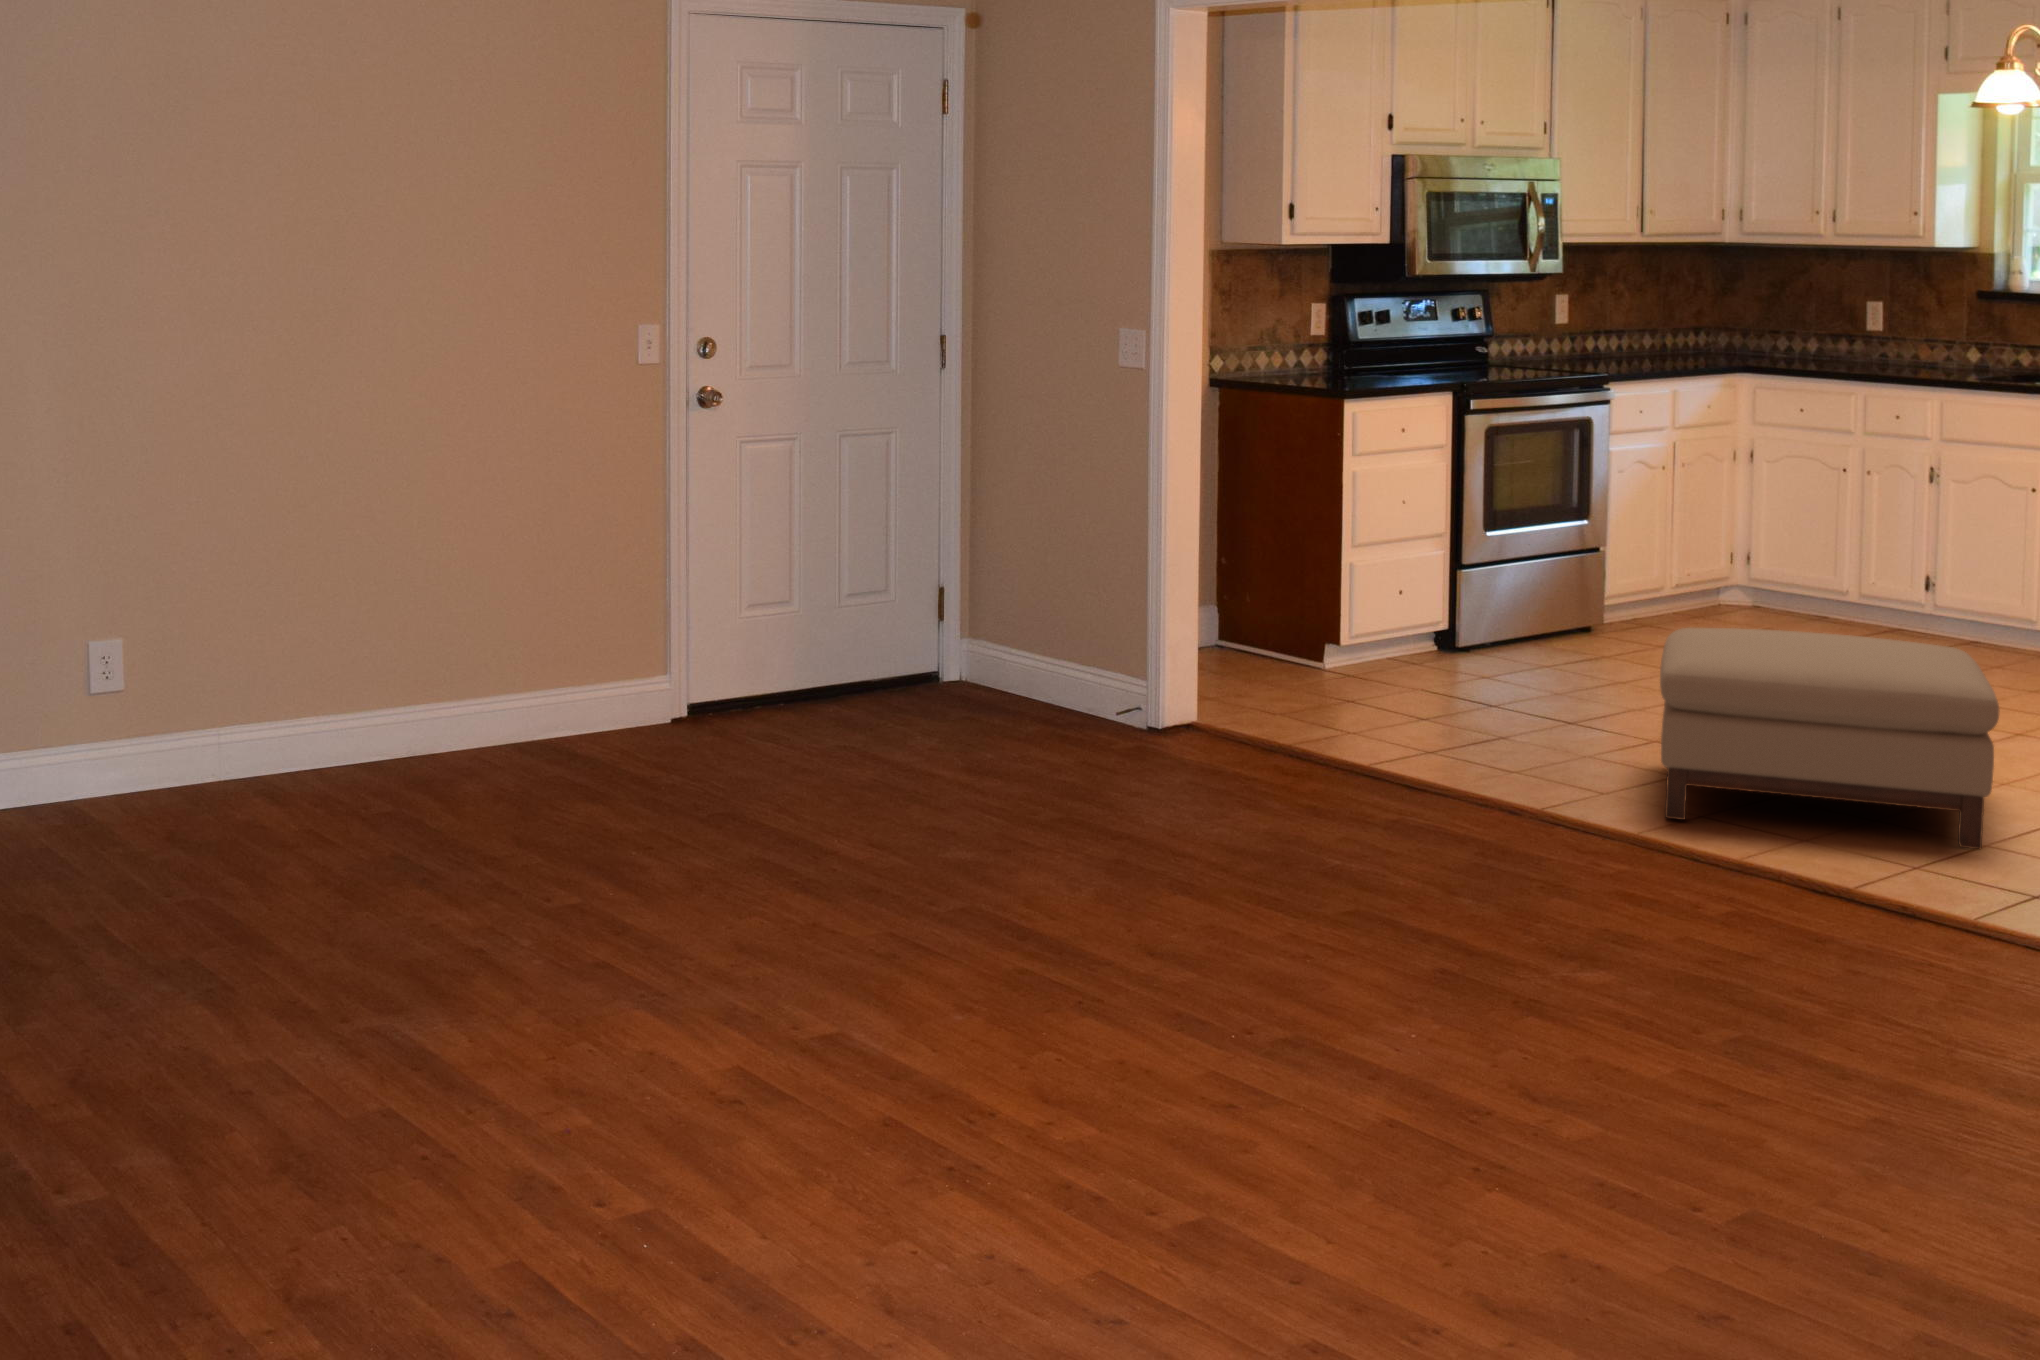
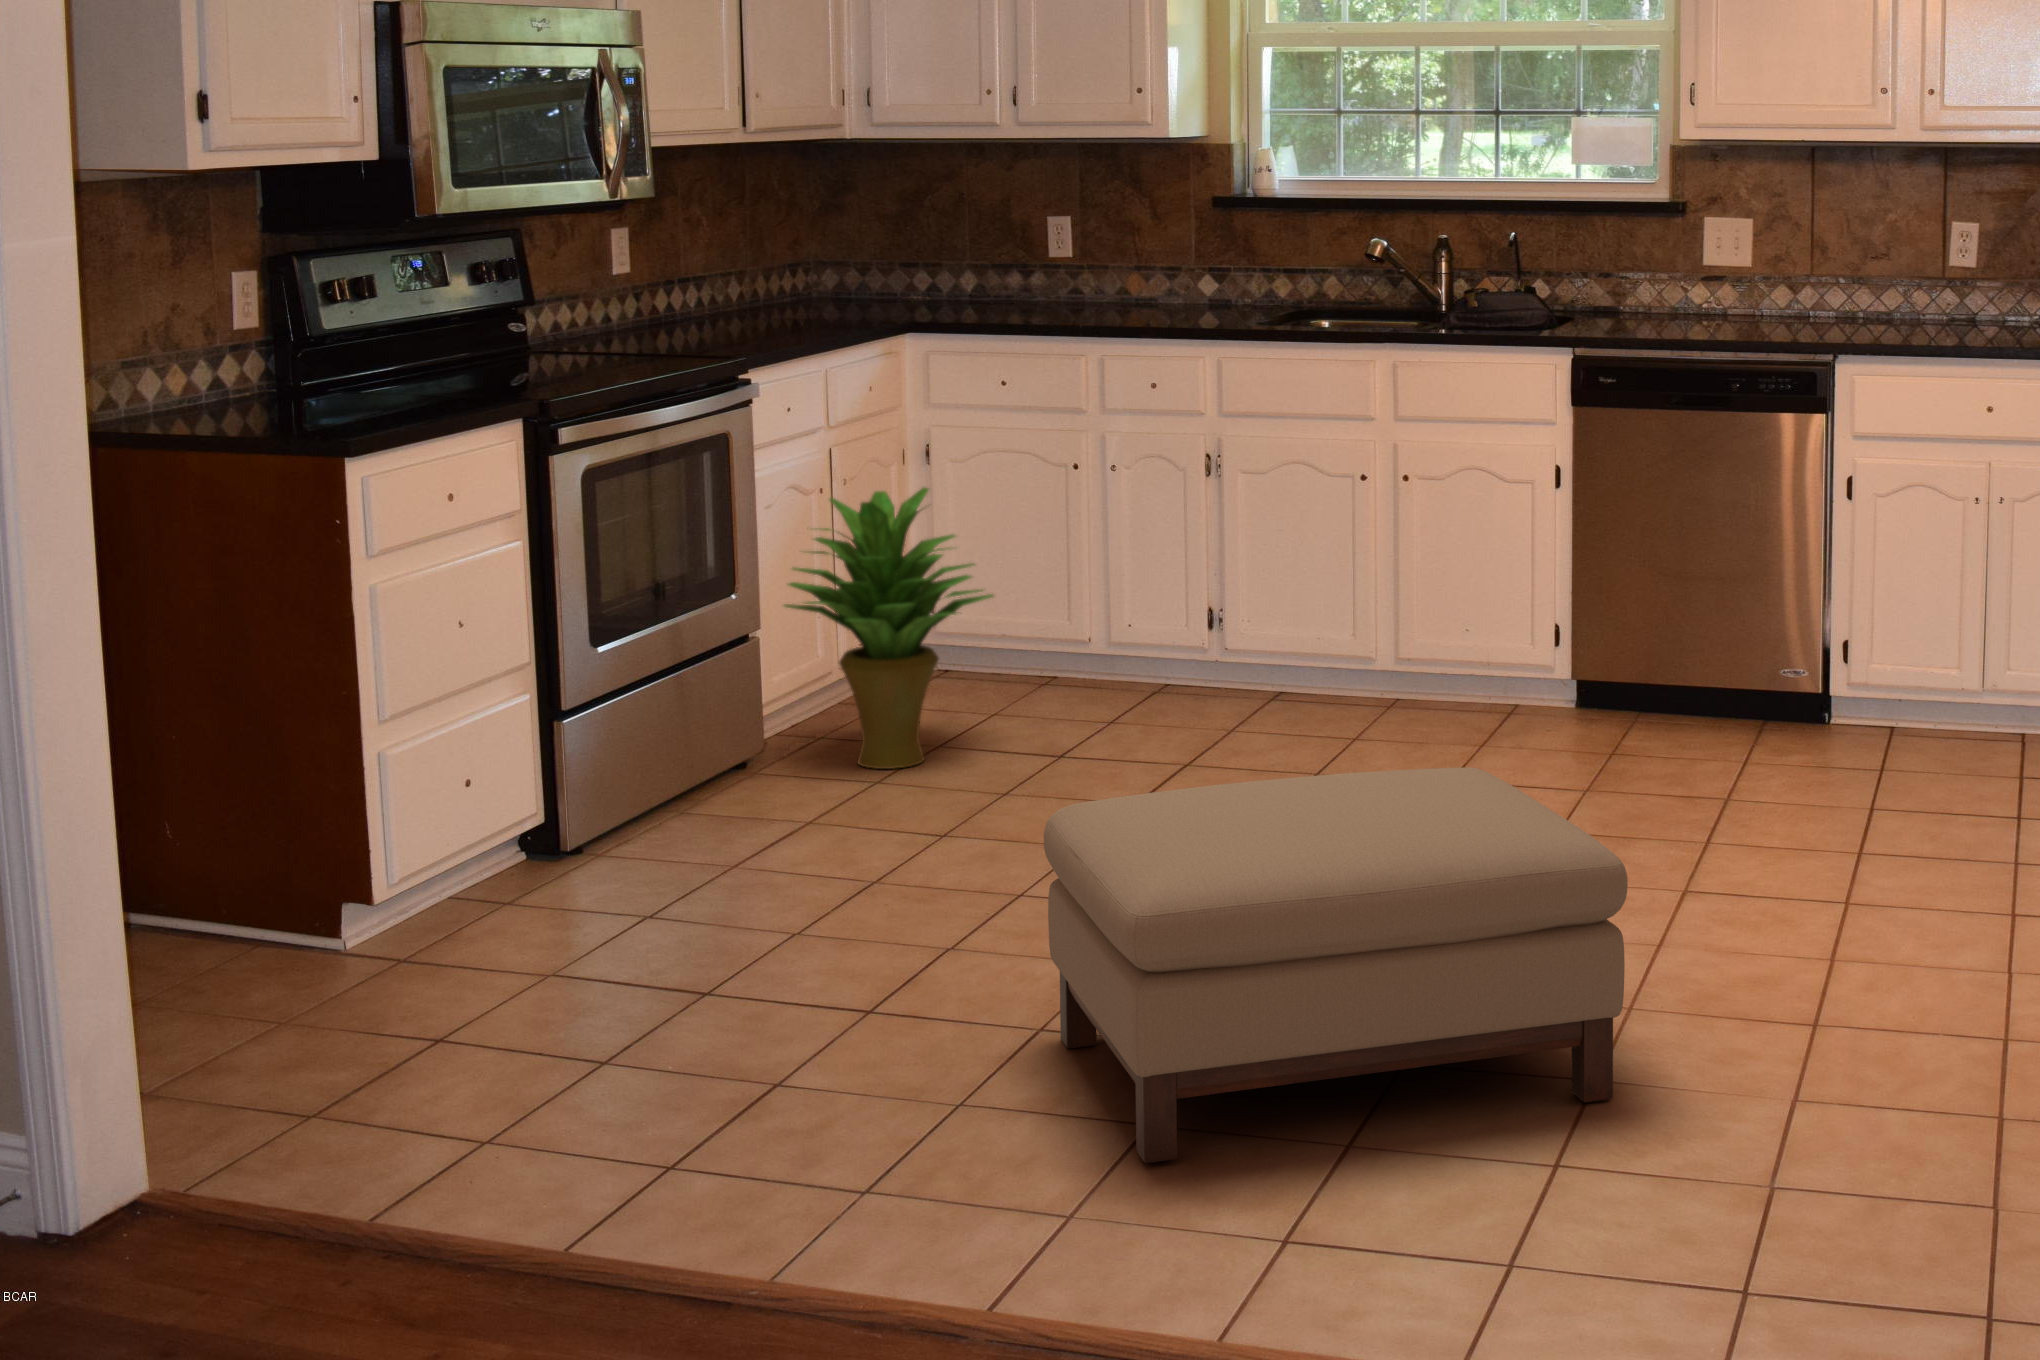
potted plant: none [1623,466,1763,643] -> present [784,487,993,769]

